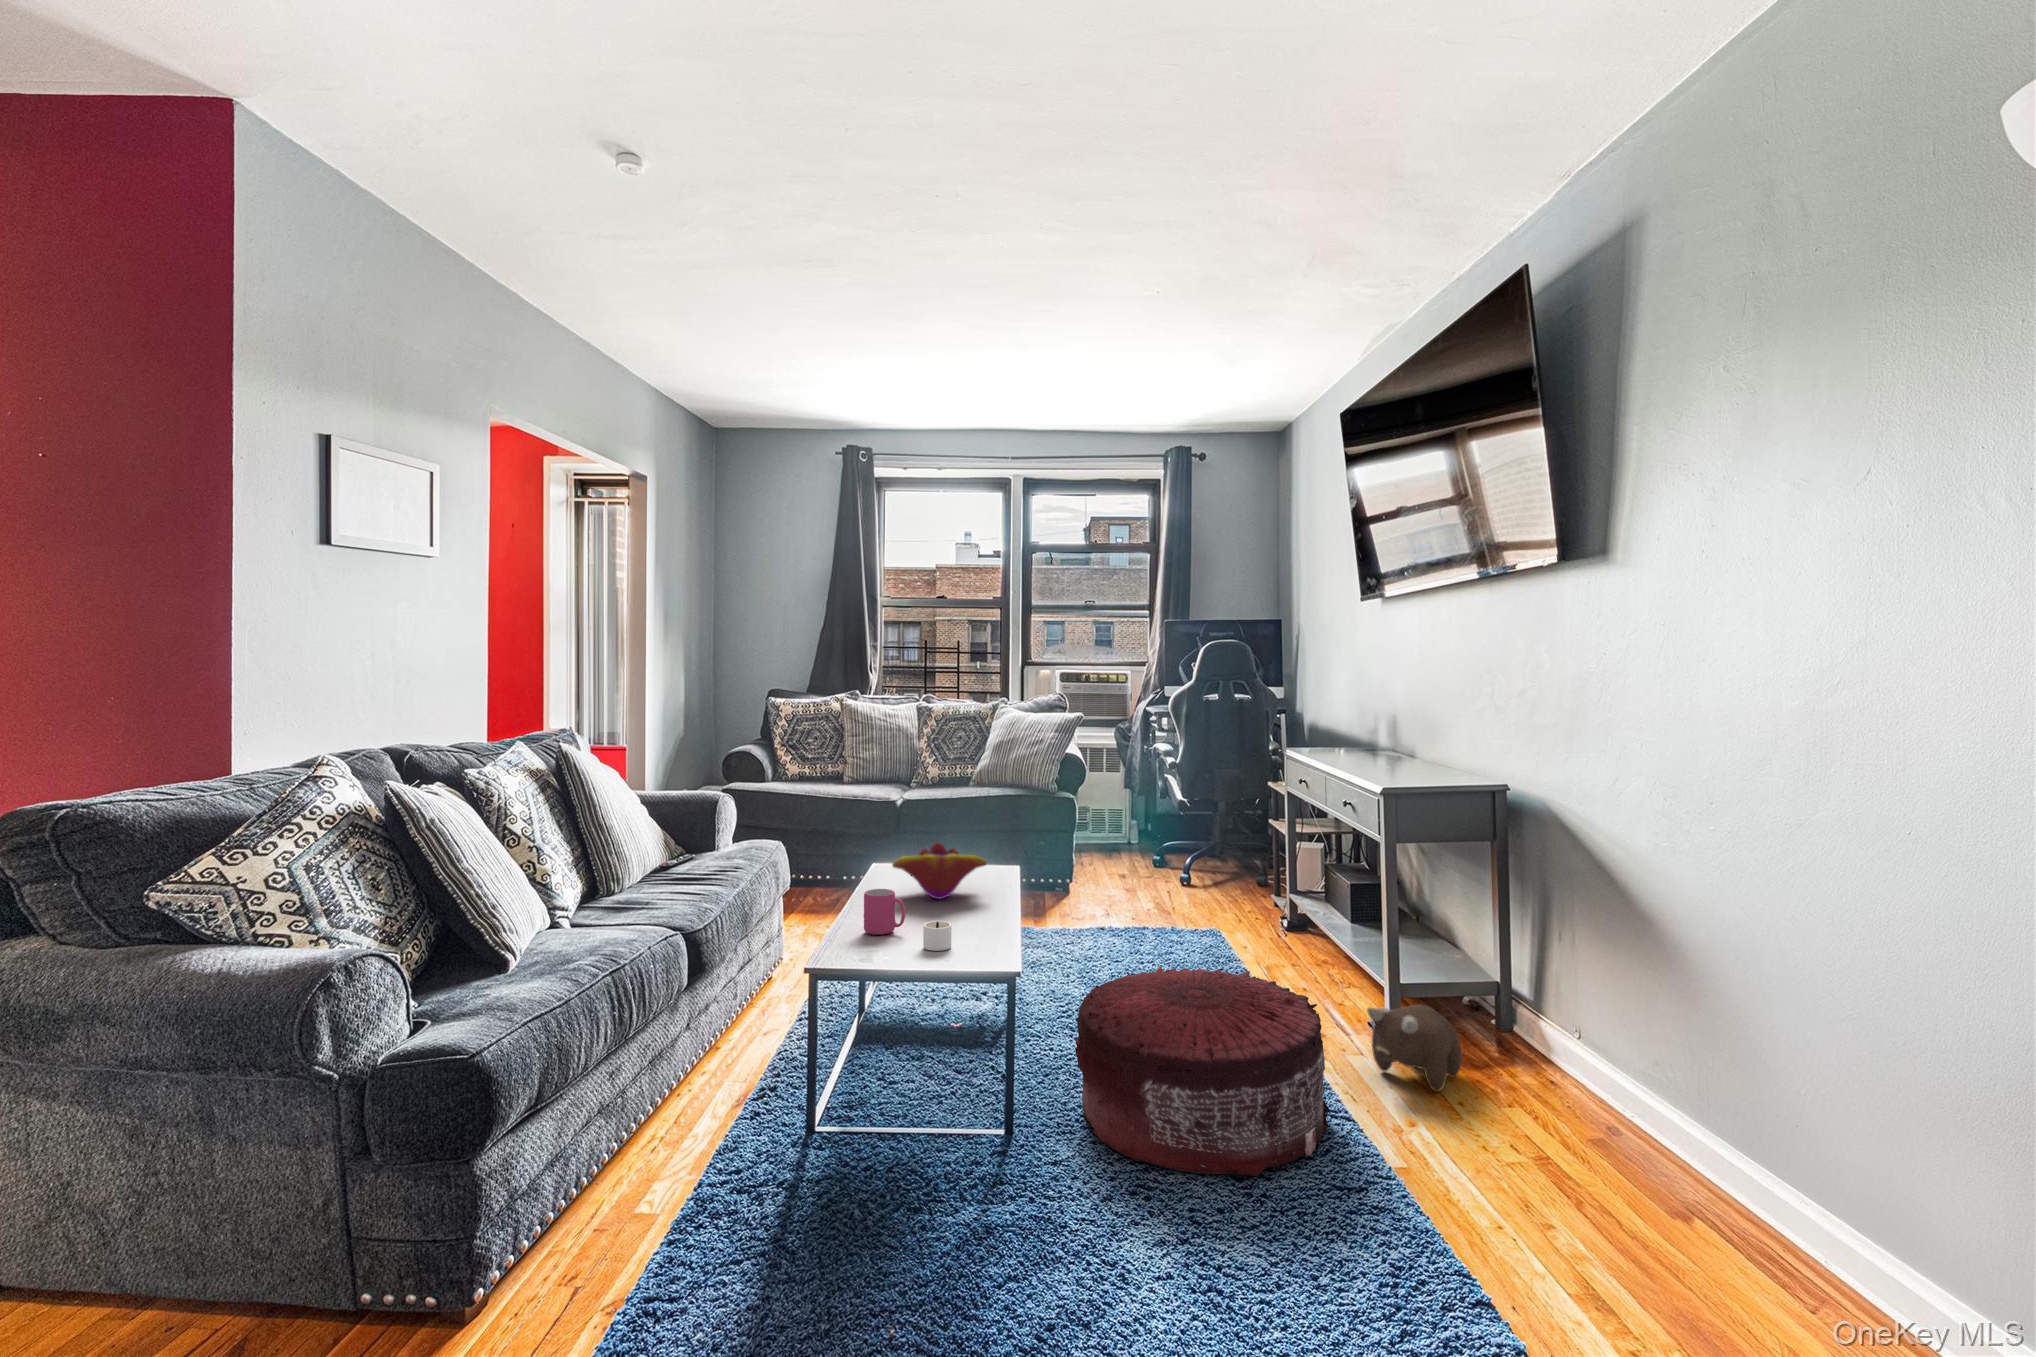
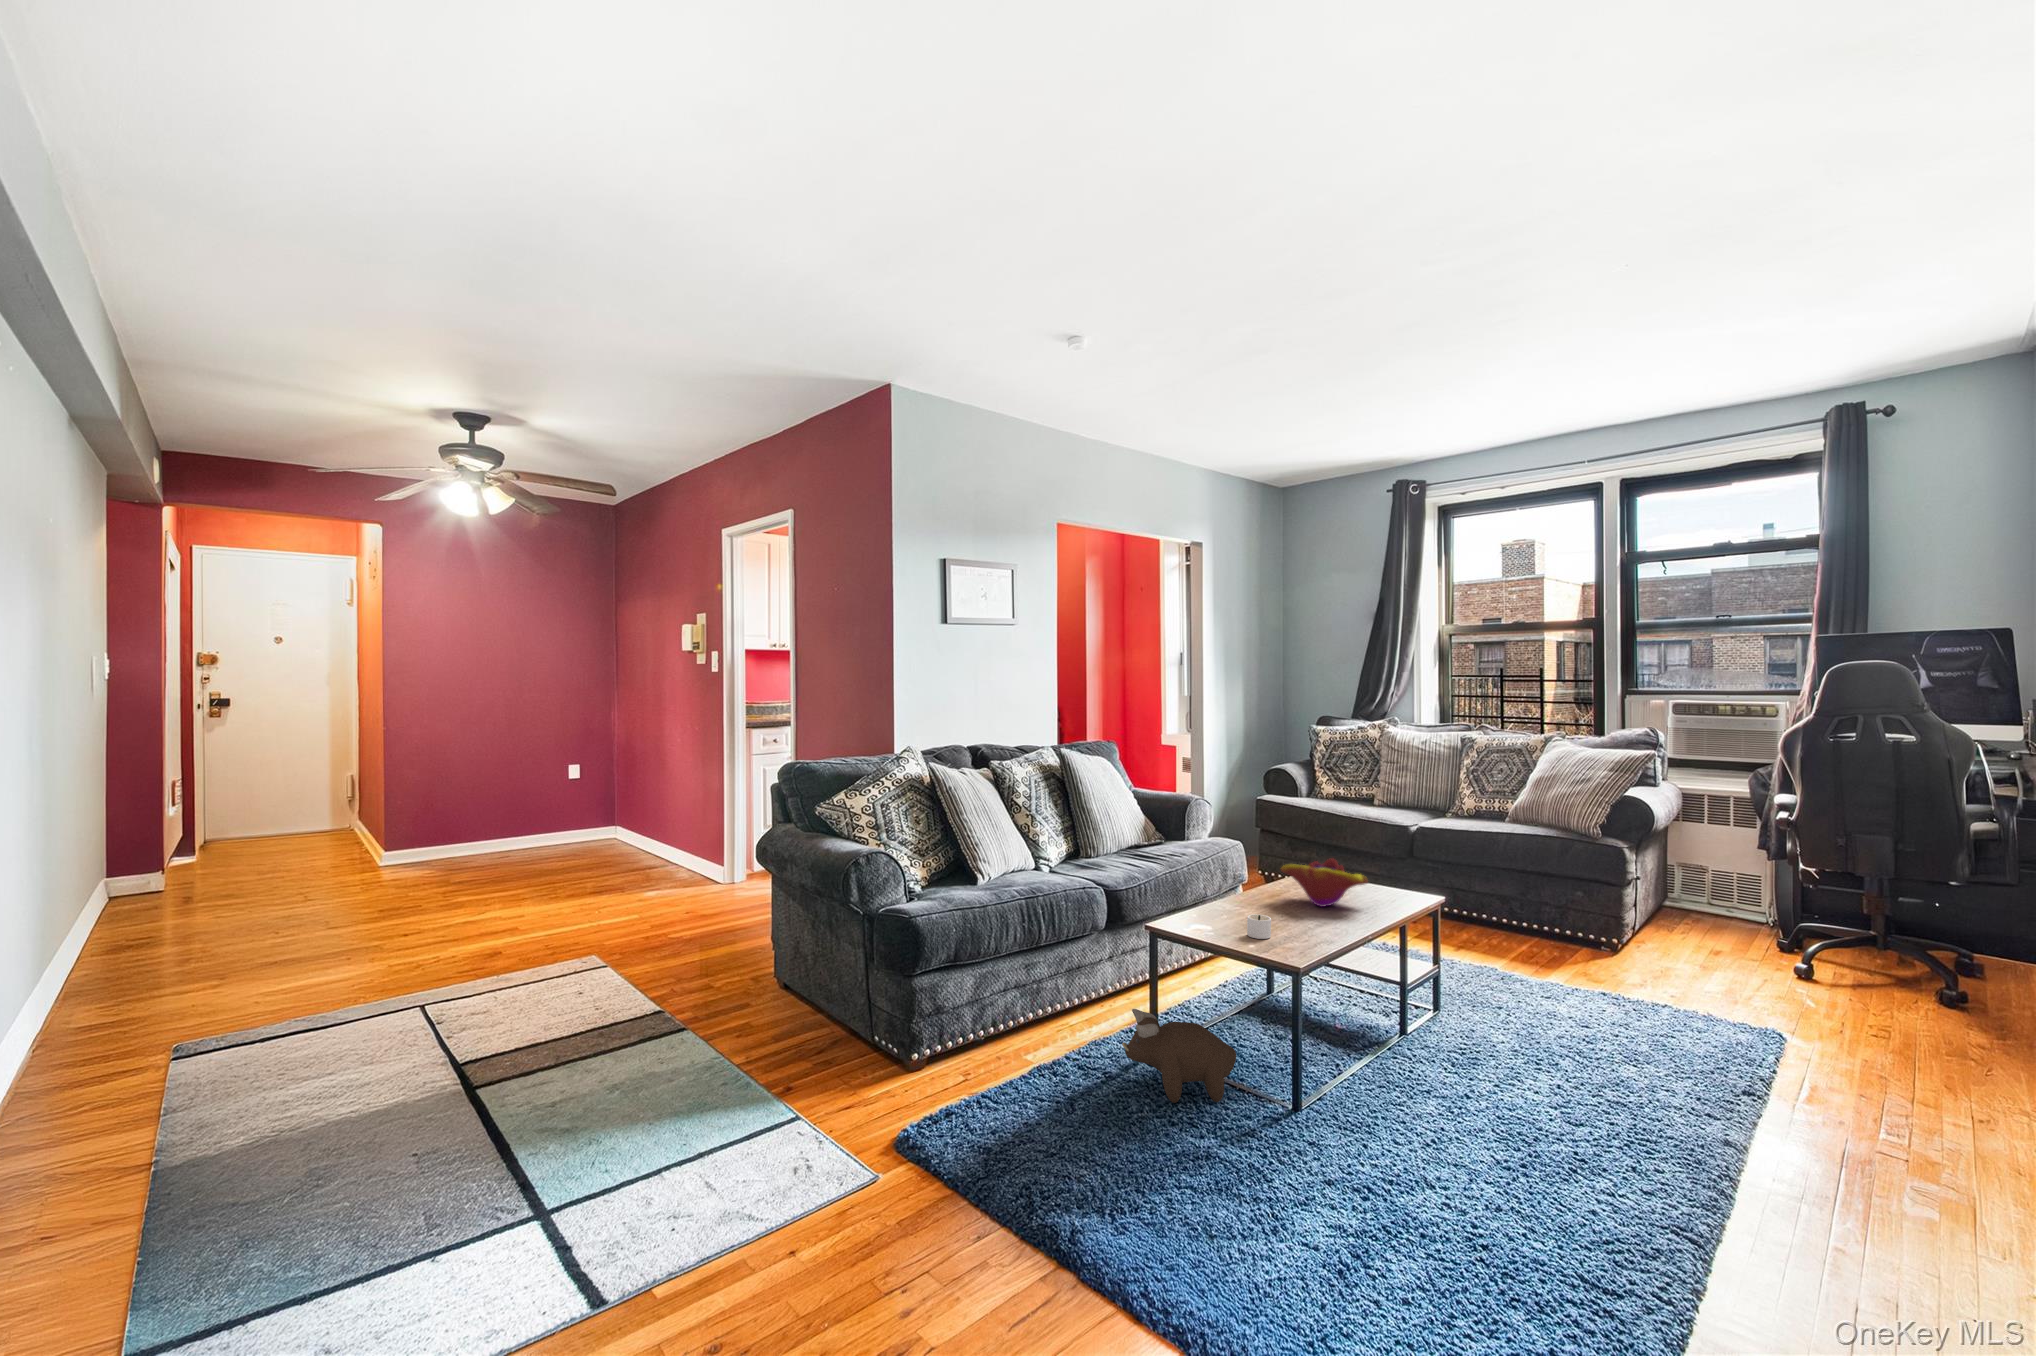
mug: present [864,889,906,935] -> none [1222,883,1252,920]
pouf: present [1075,966,1331,1176] -> none [1364,1007,1637,1223]
plush toy: present [1367,1004,1462,1092] -> present [1122,1009,1236,1103]

